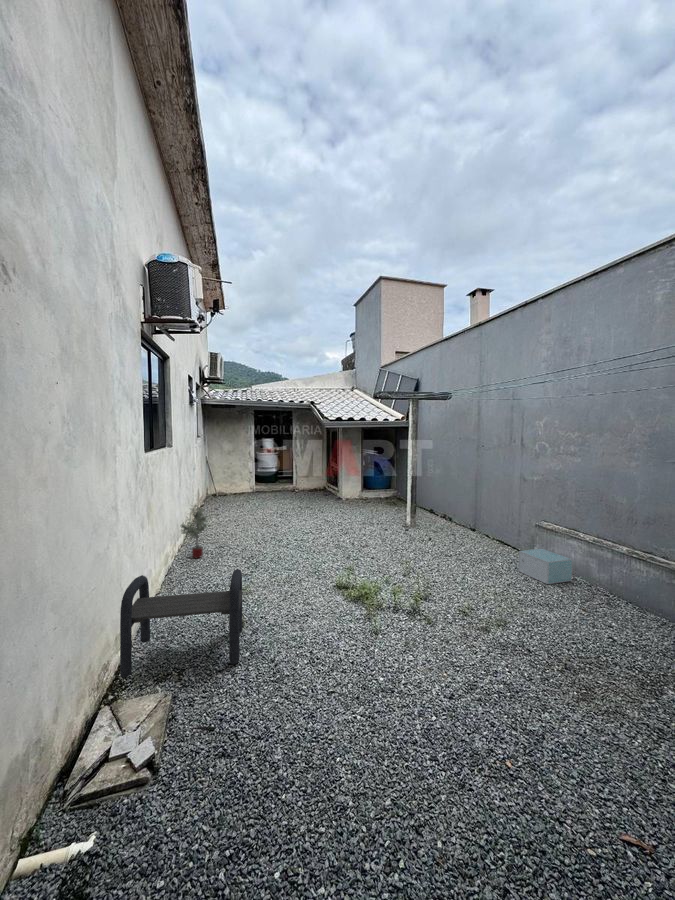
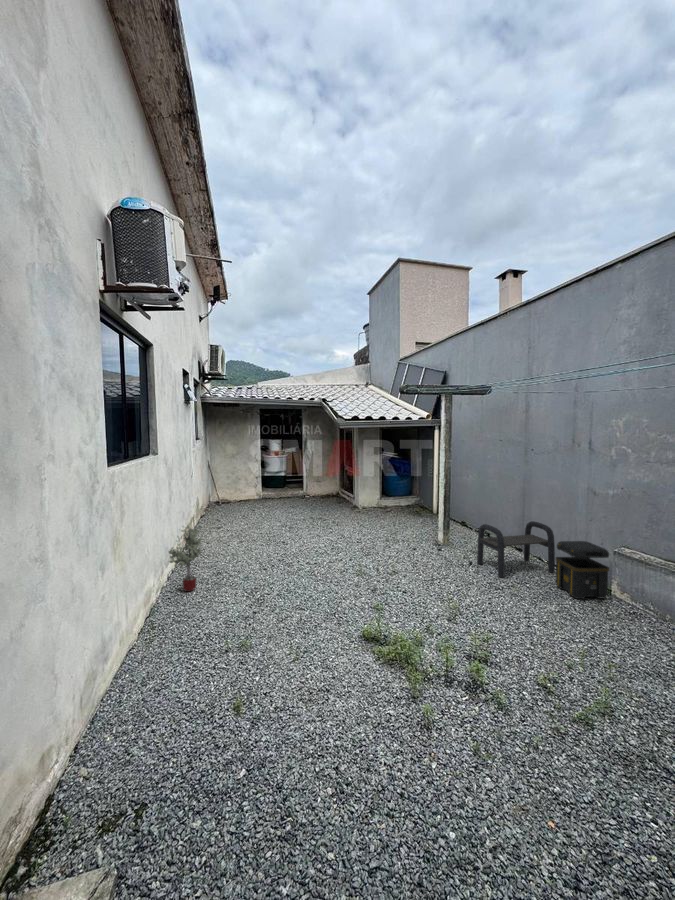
toolbox: none [496,518,535,563] -> present [556,541,609,599]
storage box: present [518,549,572,584] -> none [593,582,671,635]
bench: present [120,569,242,677] -> present [477,521,555,578]

